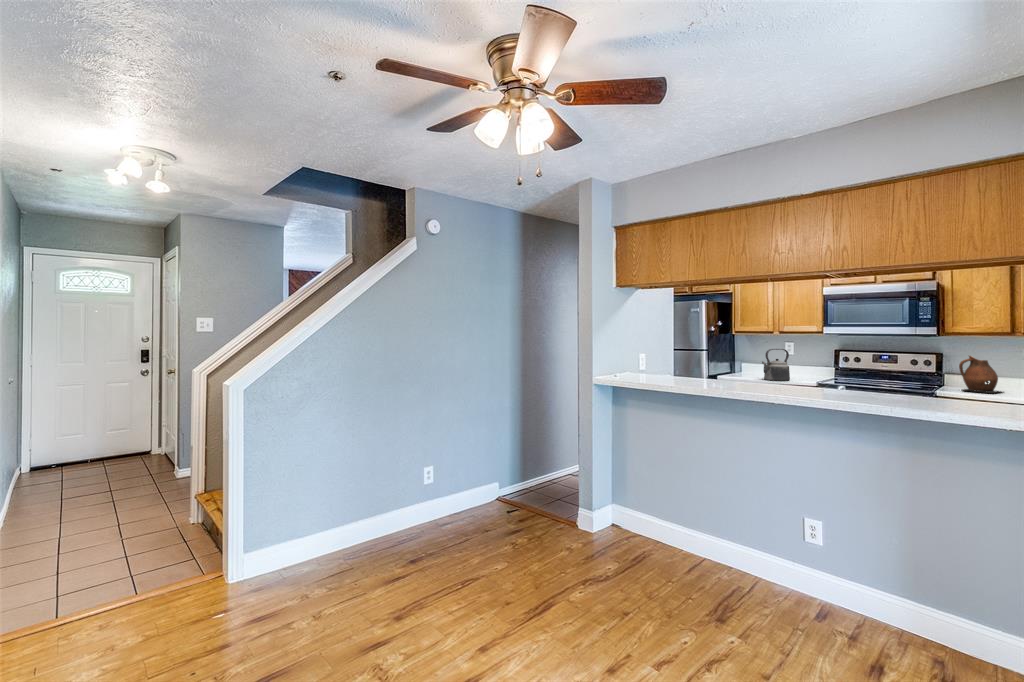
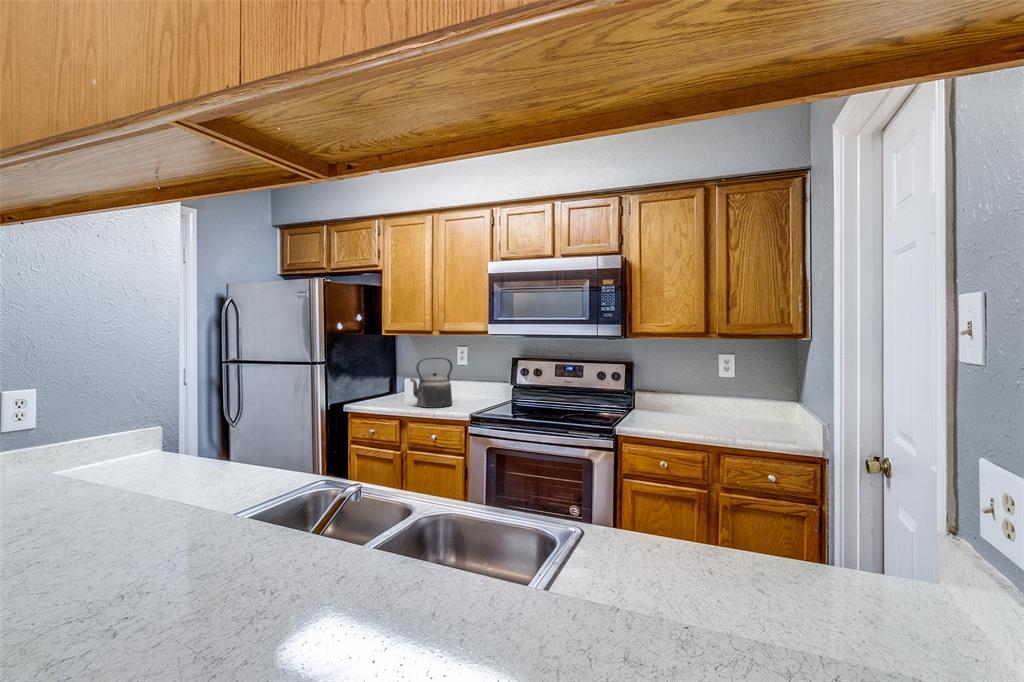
ceramic pitcher: present [959,356,1002,393] -> none [649,366,699,421]

